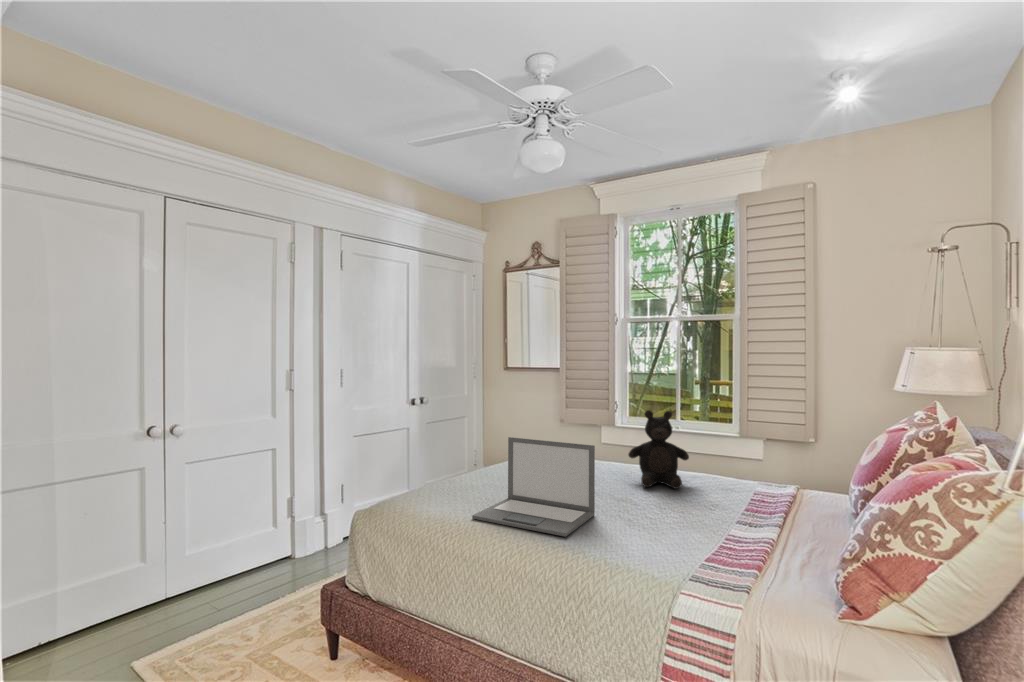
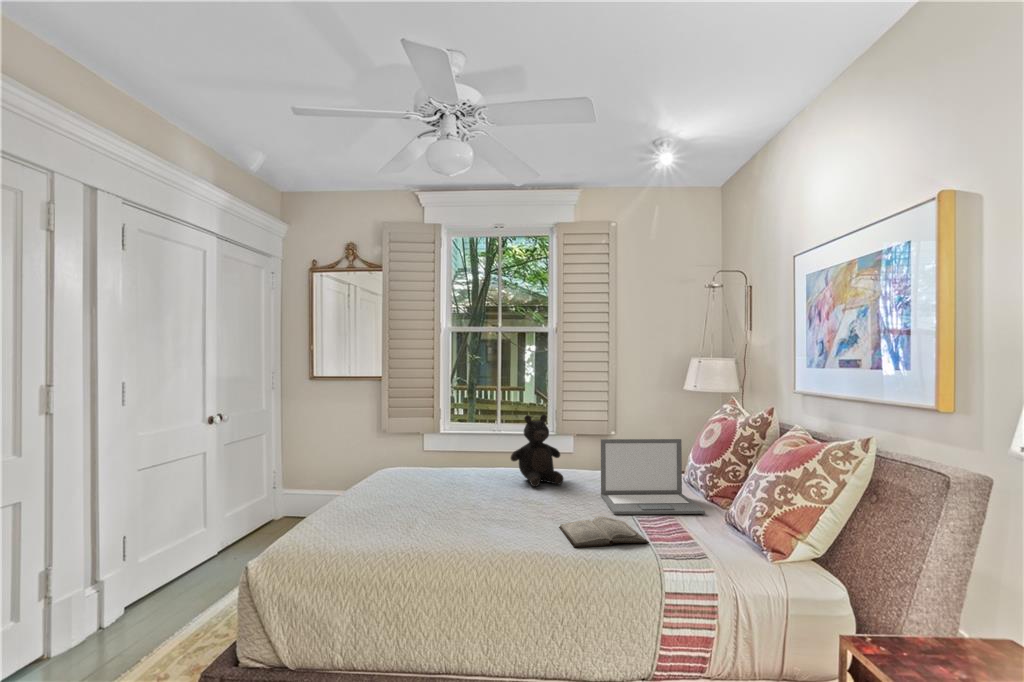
laptop: present [472,437,595,537] -> present [601,439,705,514]
diary: none [606,525,698,562] -> present [559,516,649,547]

